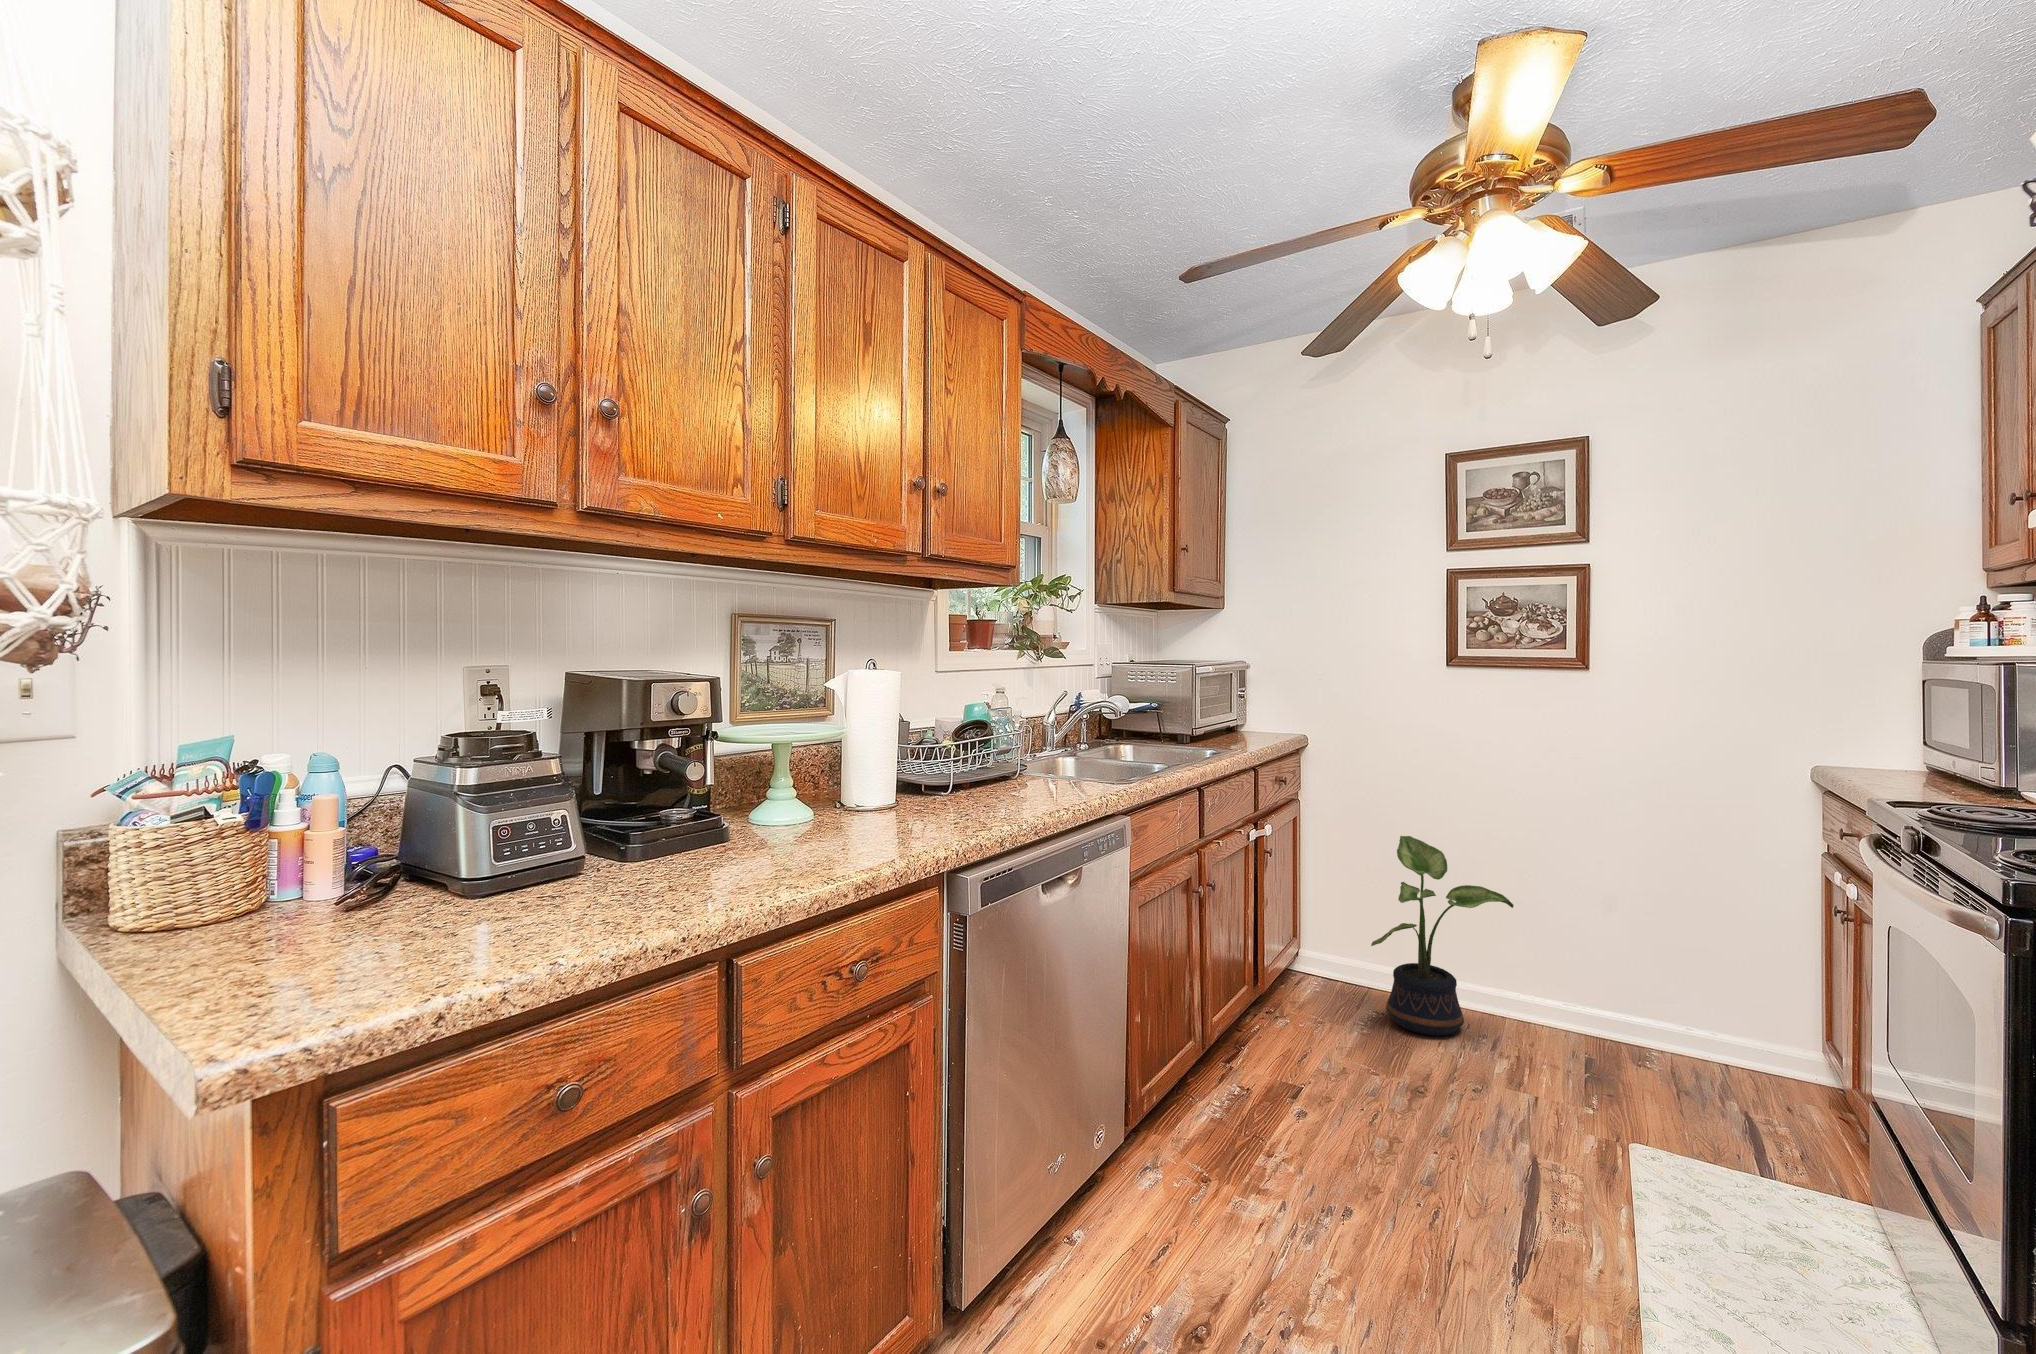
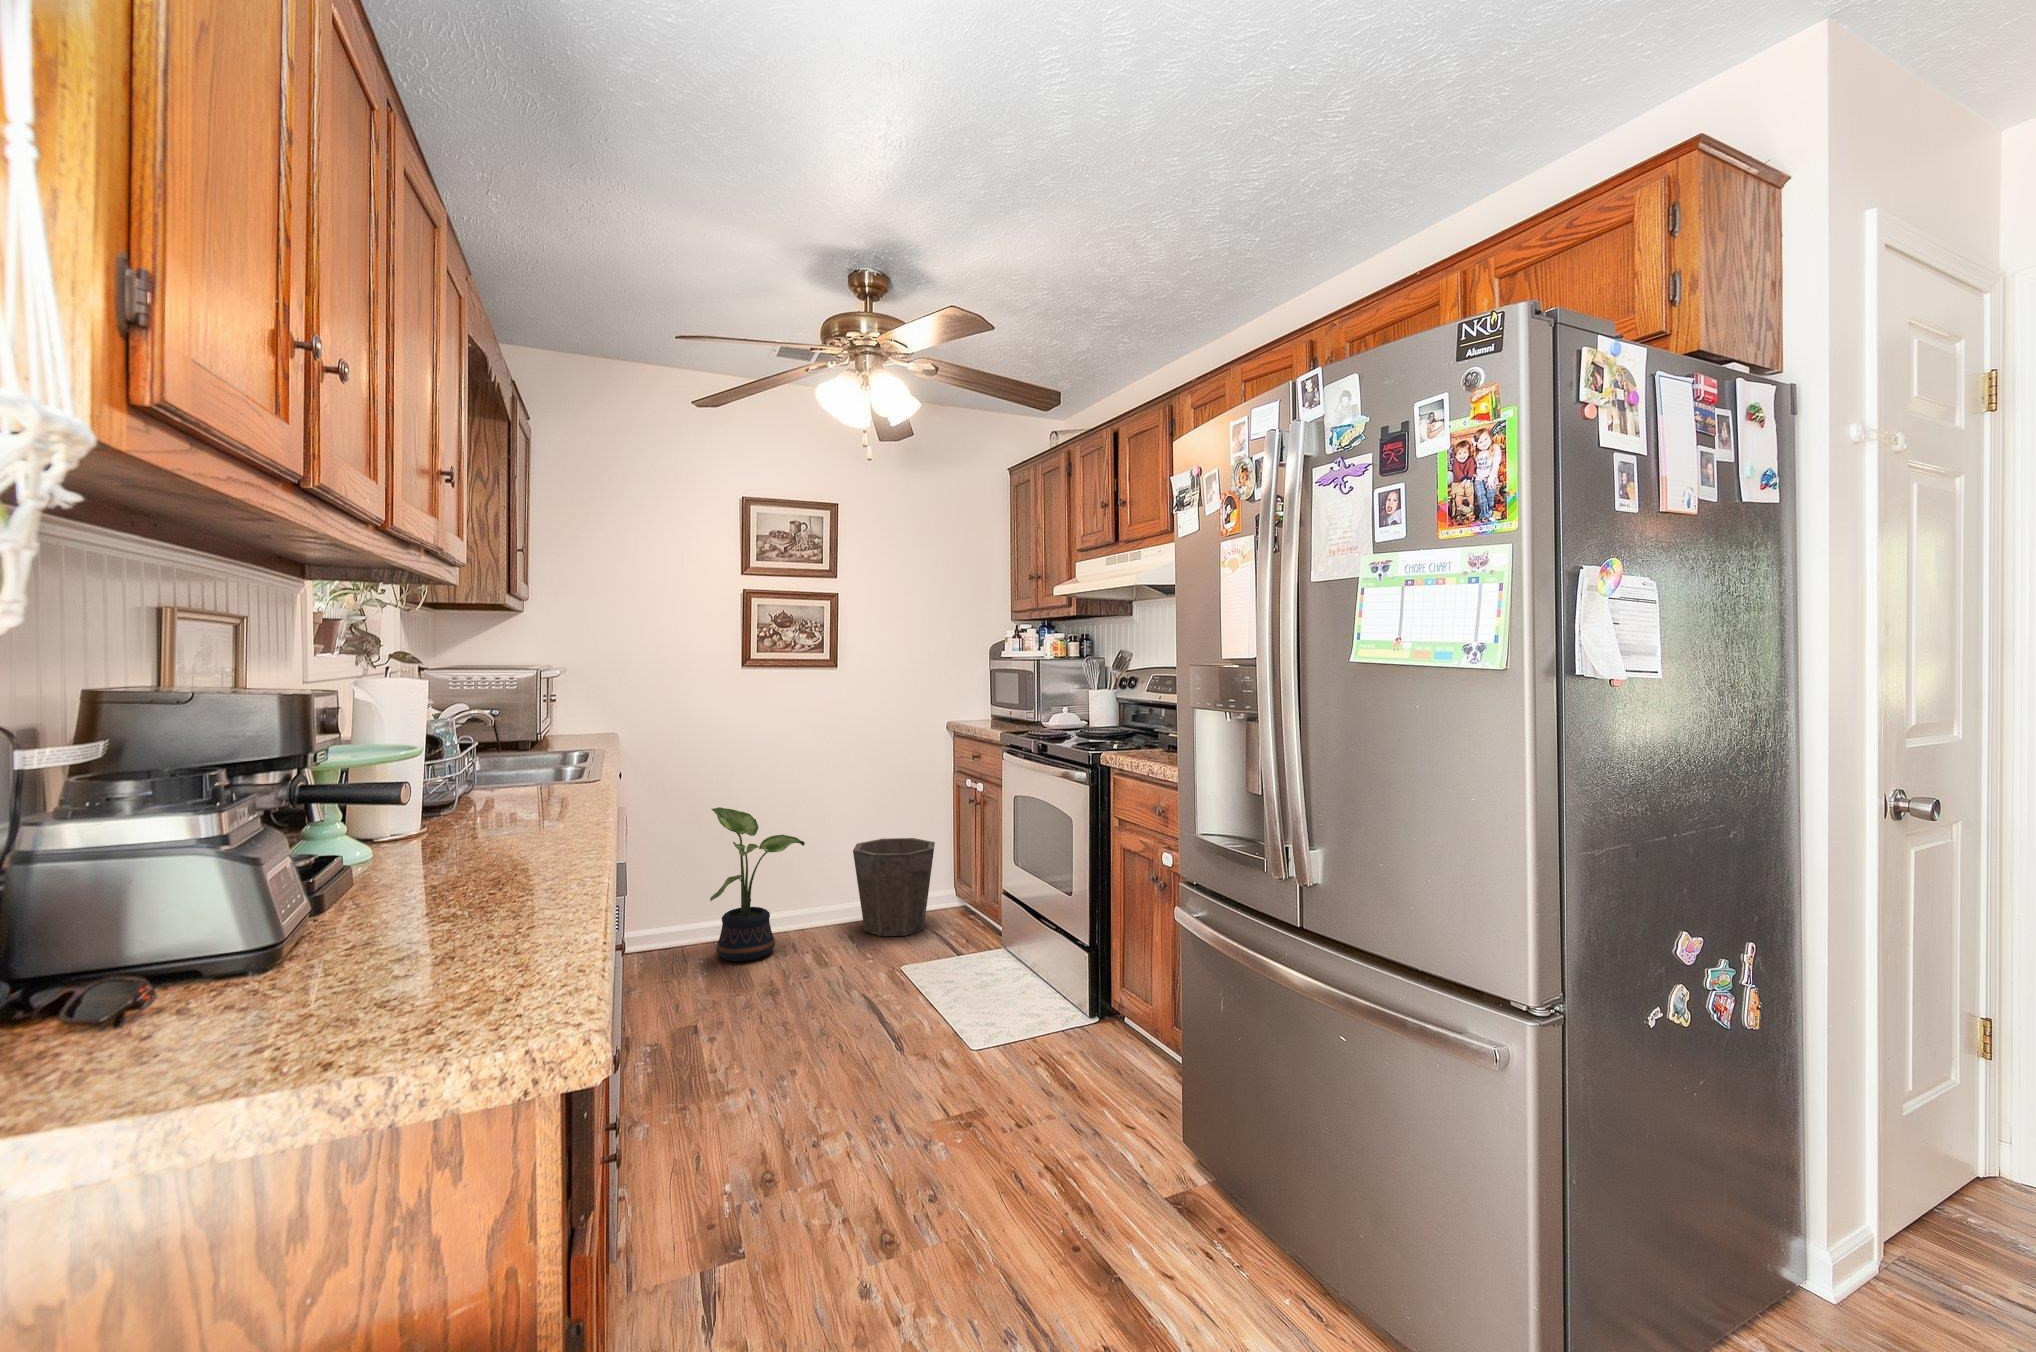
waste bin: none [1594,924,1763,1092] -> present [853,838,935,936]

